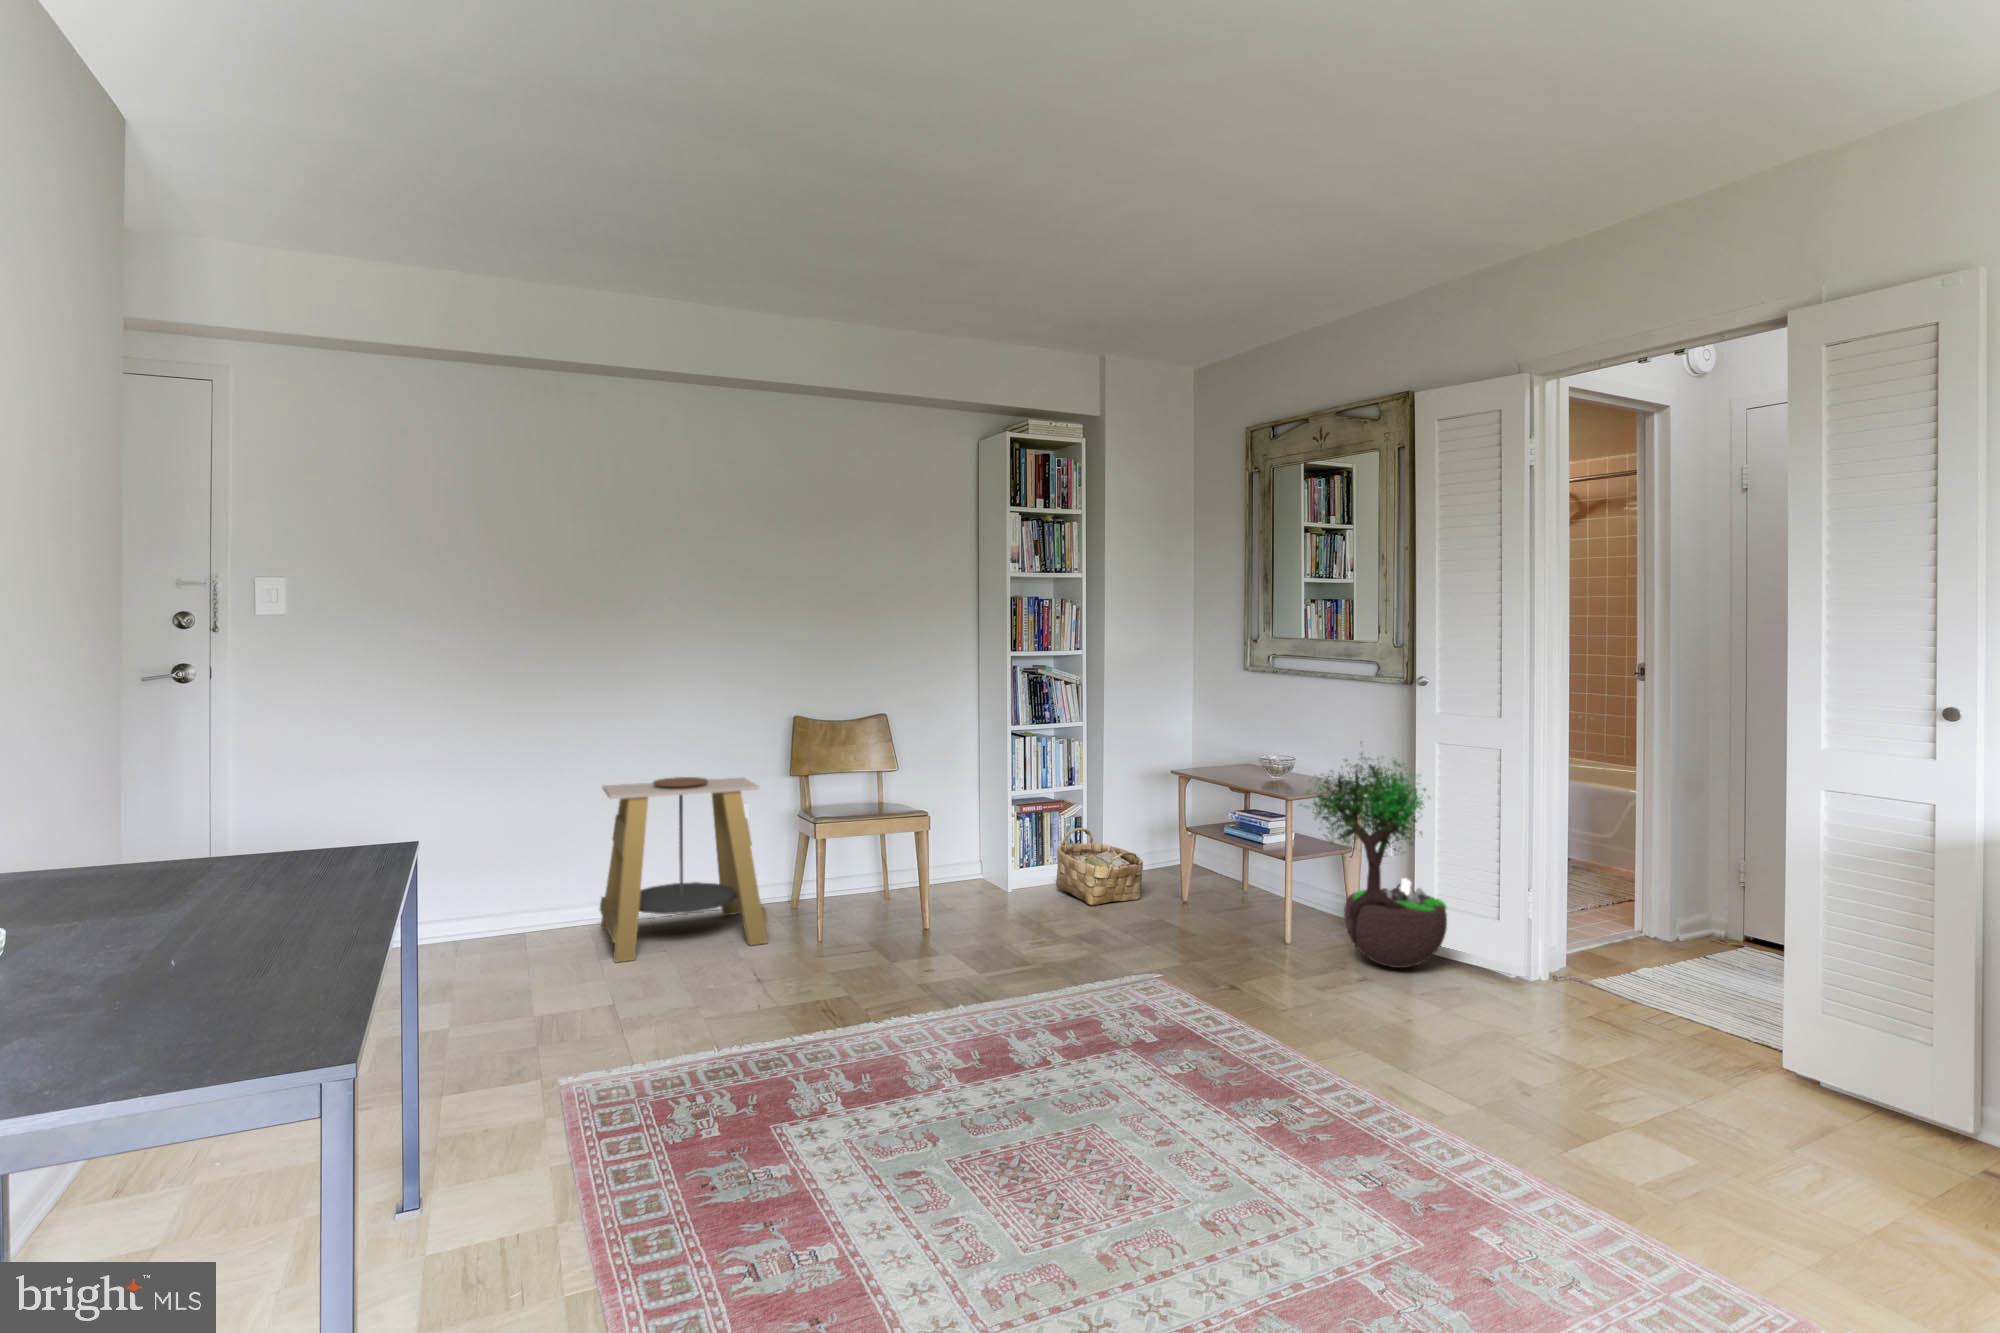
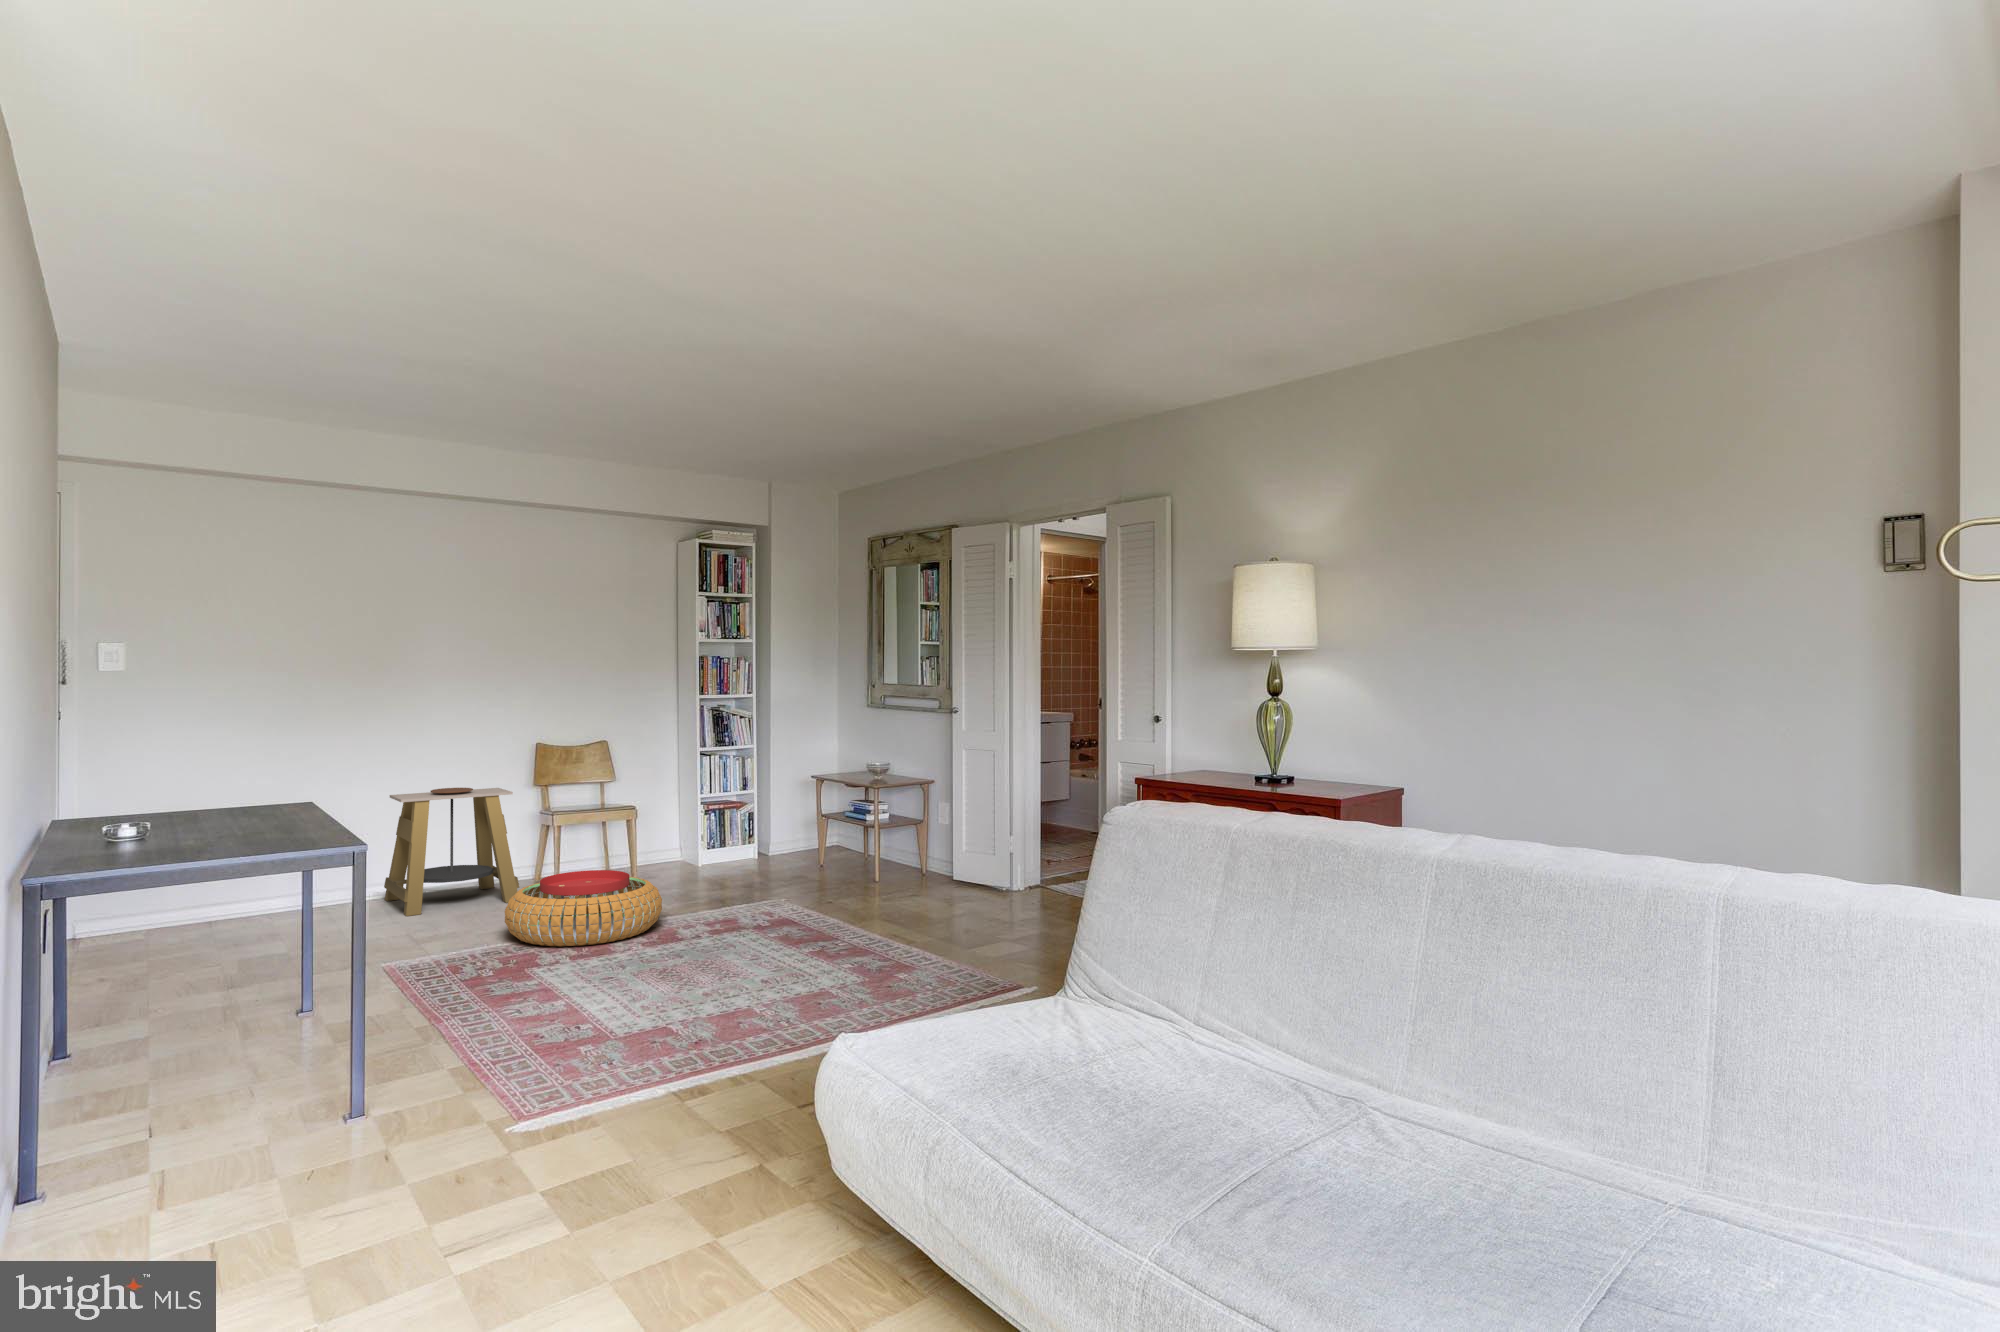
potted tree: present [1300,753,1447,968] -> none [881,749,973,888]
woven basket: present [1056,828,1143,906] -> none [734,819,795,871]
pouf: none [731,921,967,1061] -> present [505,870,662,946]

